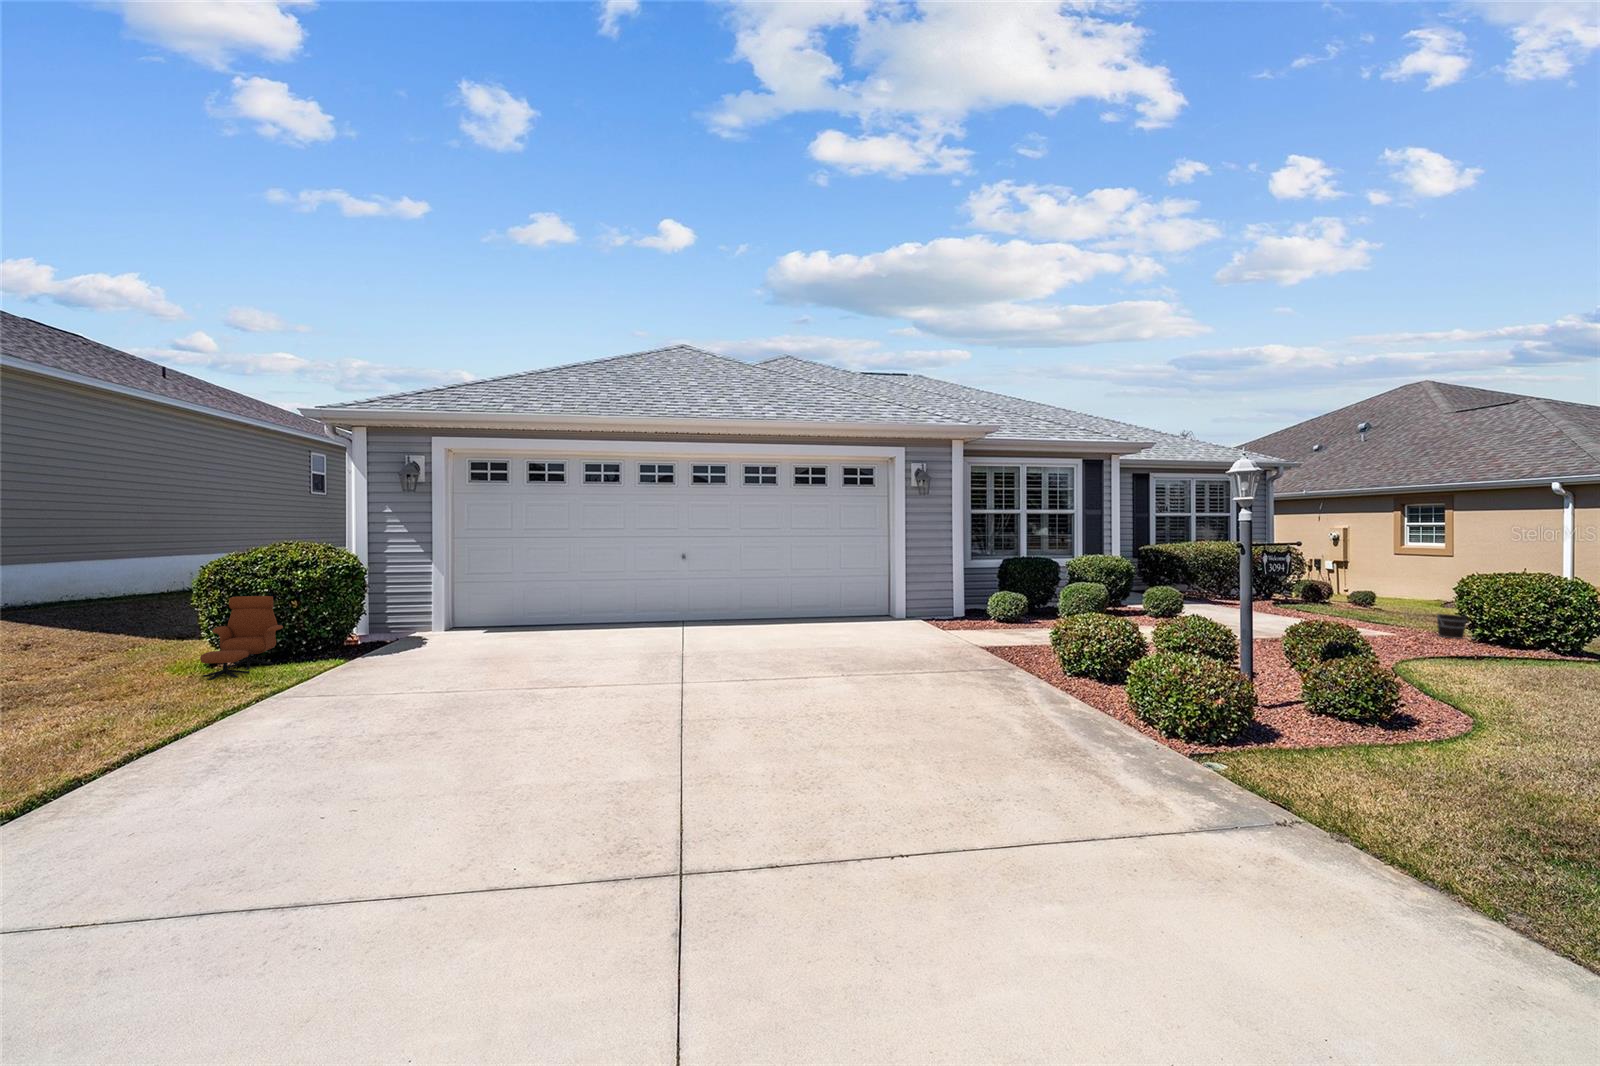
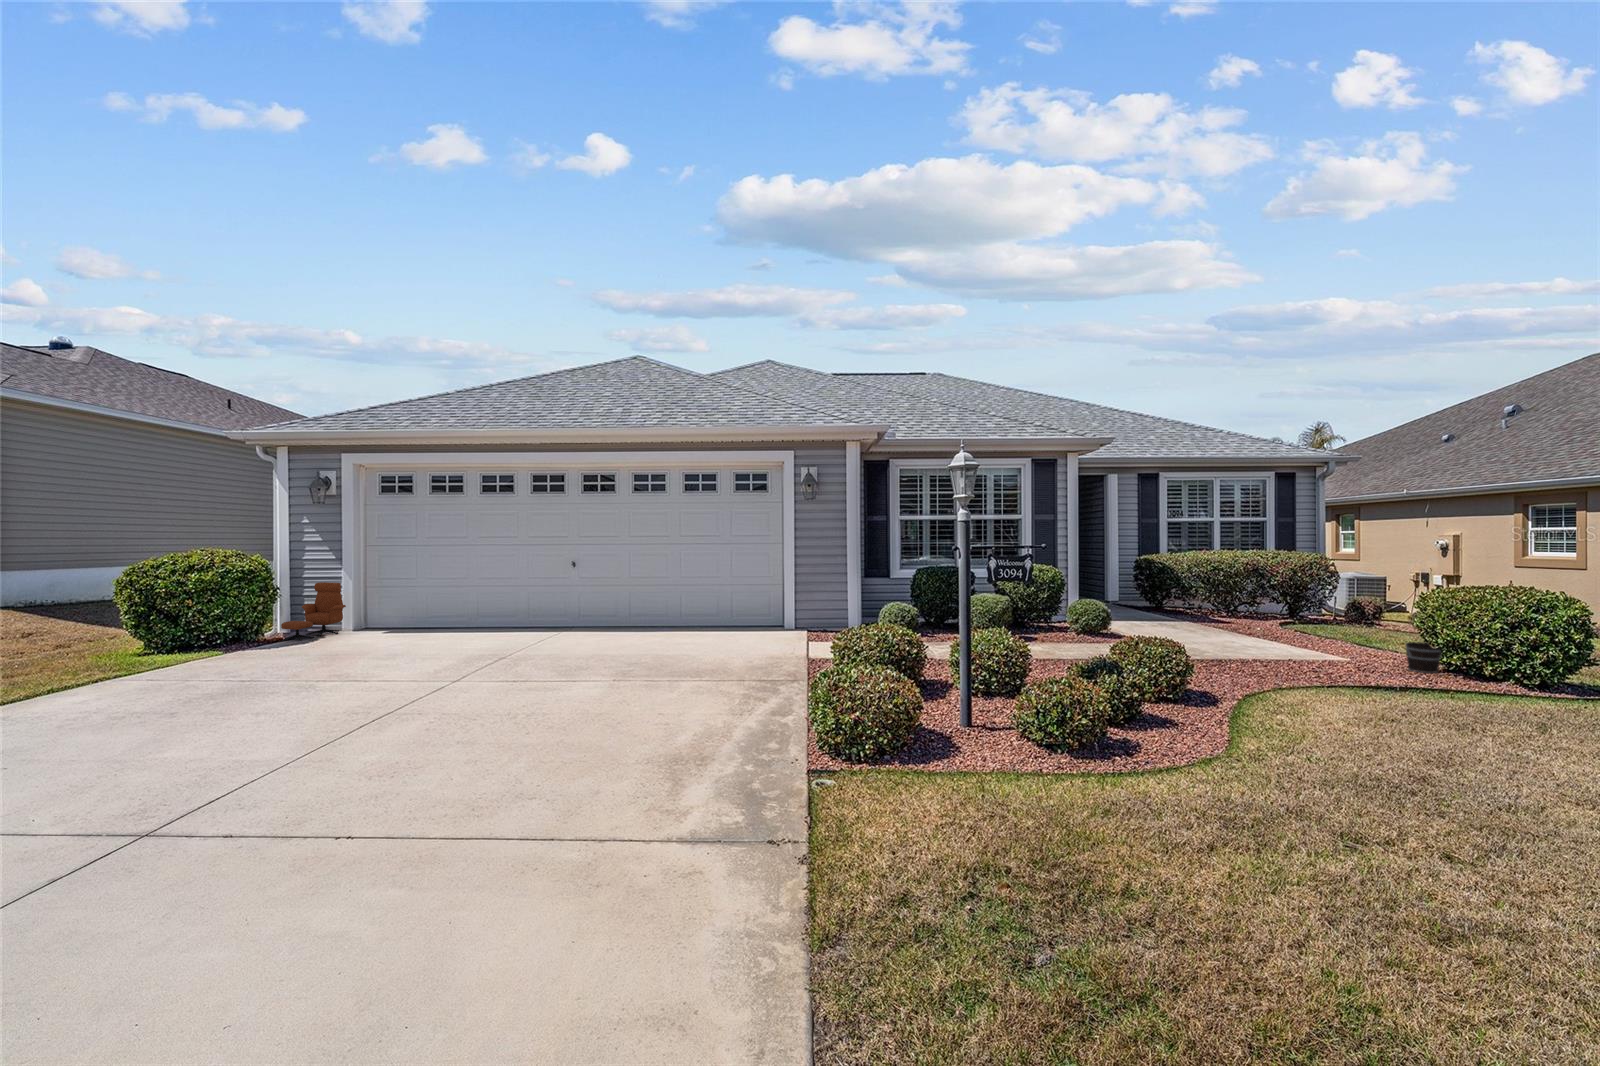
lounge chair: present [200,596,283,680] -> present [281,582,346,641]

